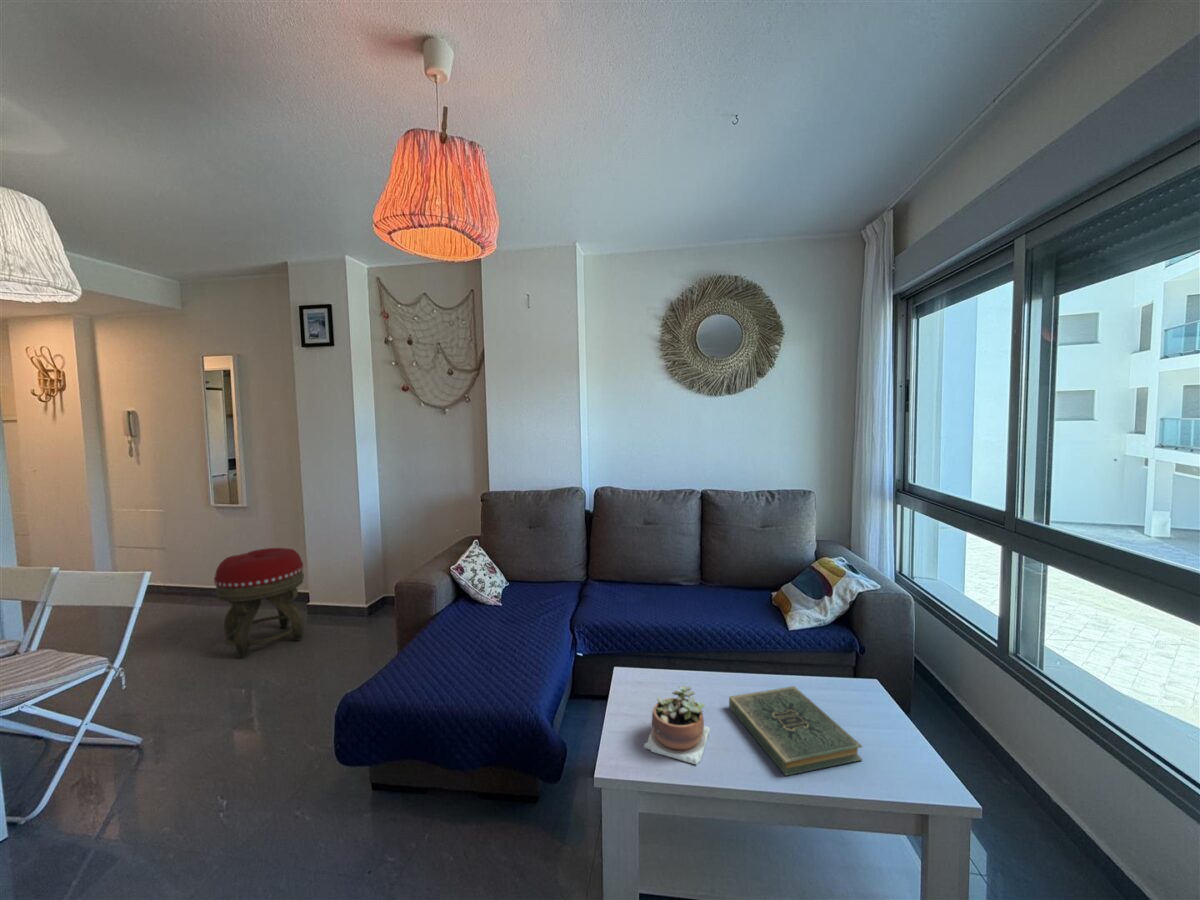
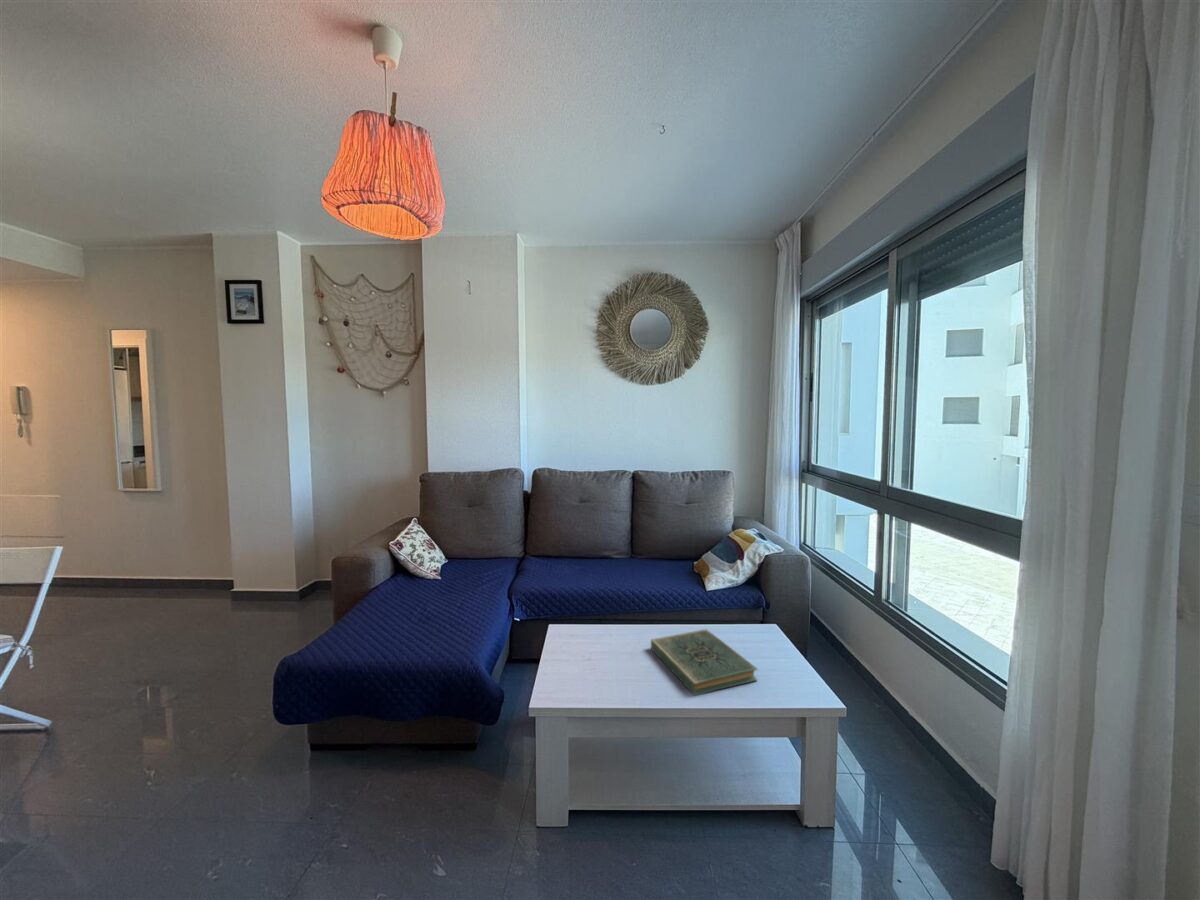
footstool: present [214,548,304,659] -> none [128,531,231,645]
succulent plant: present [644,686,710,764] -> none [575,629,634,692]

